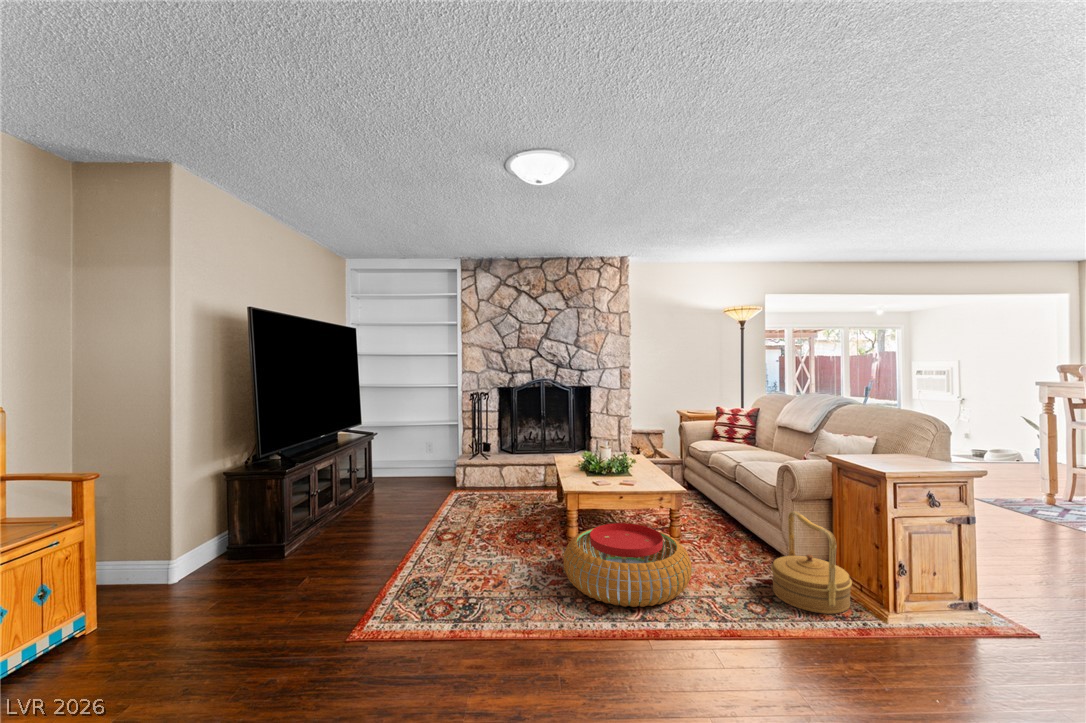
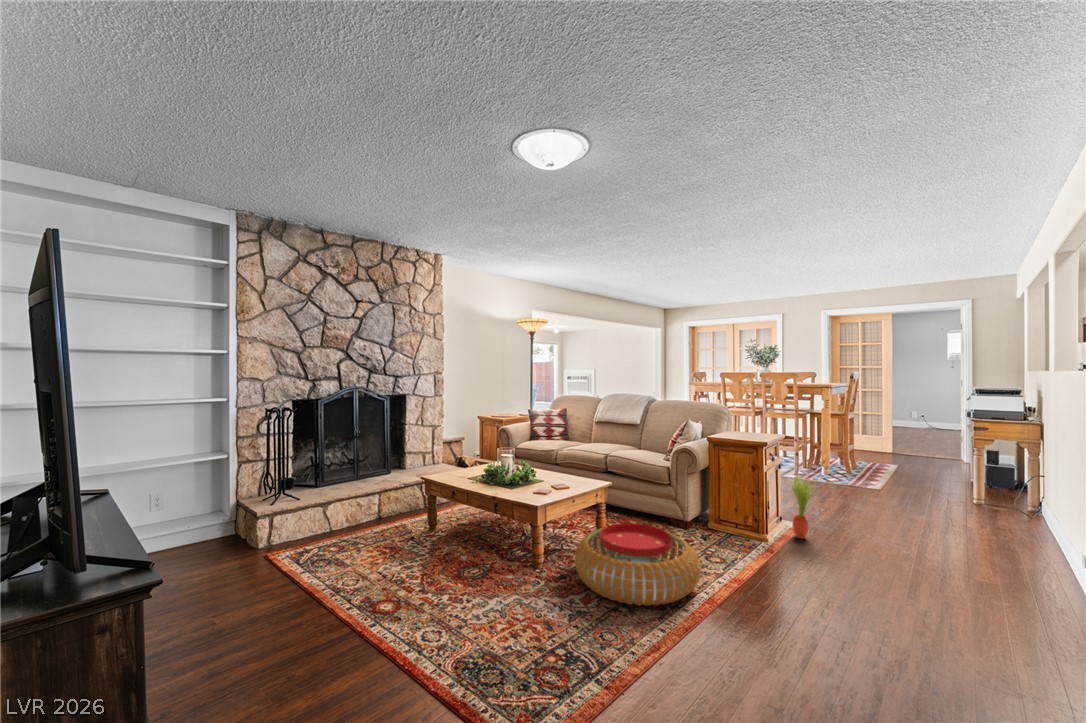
woven basket: present [771,511,852,614] -> none [700,482,759,553]
potted plant: none [932,531,983,637] -> present [792,476,811,539]

